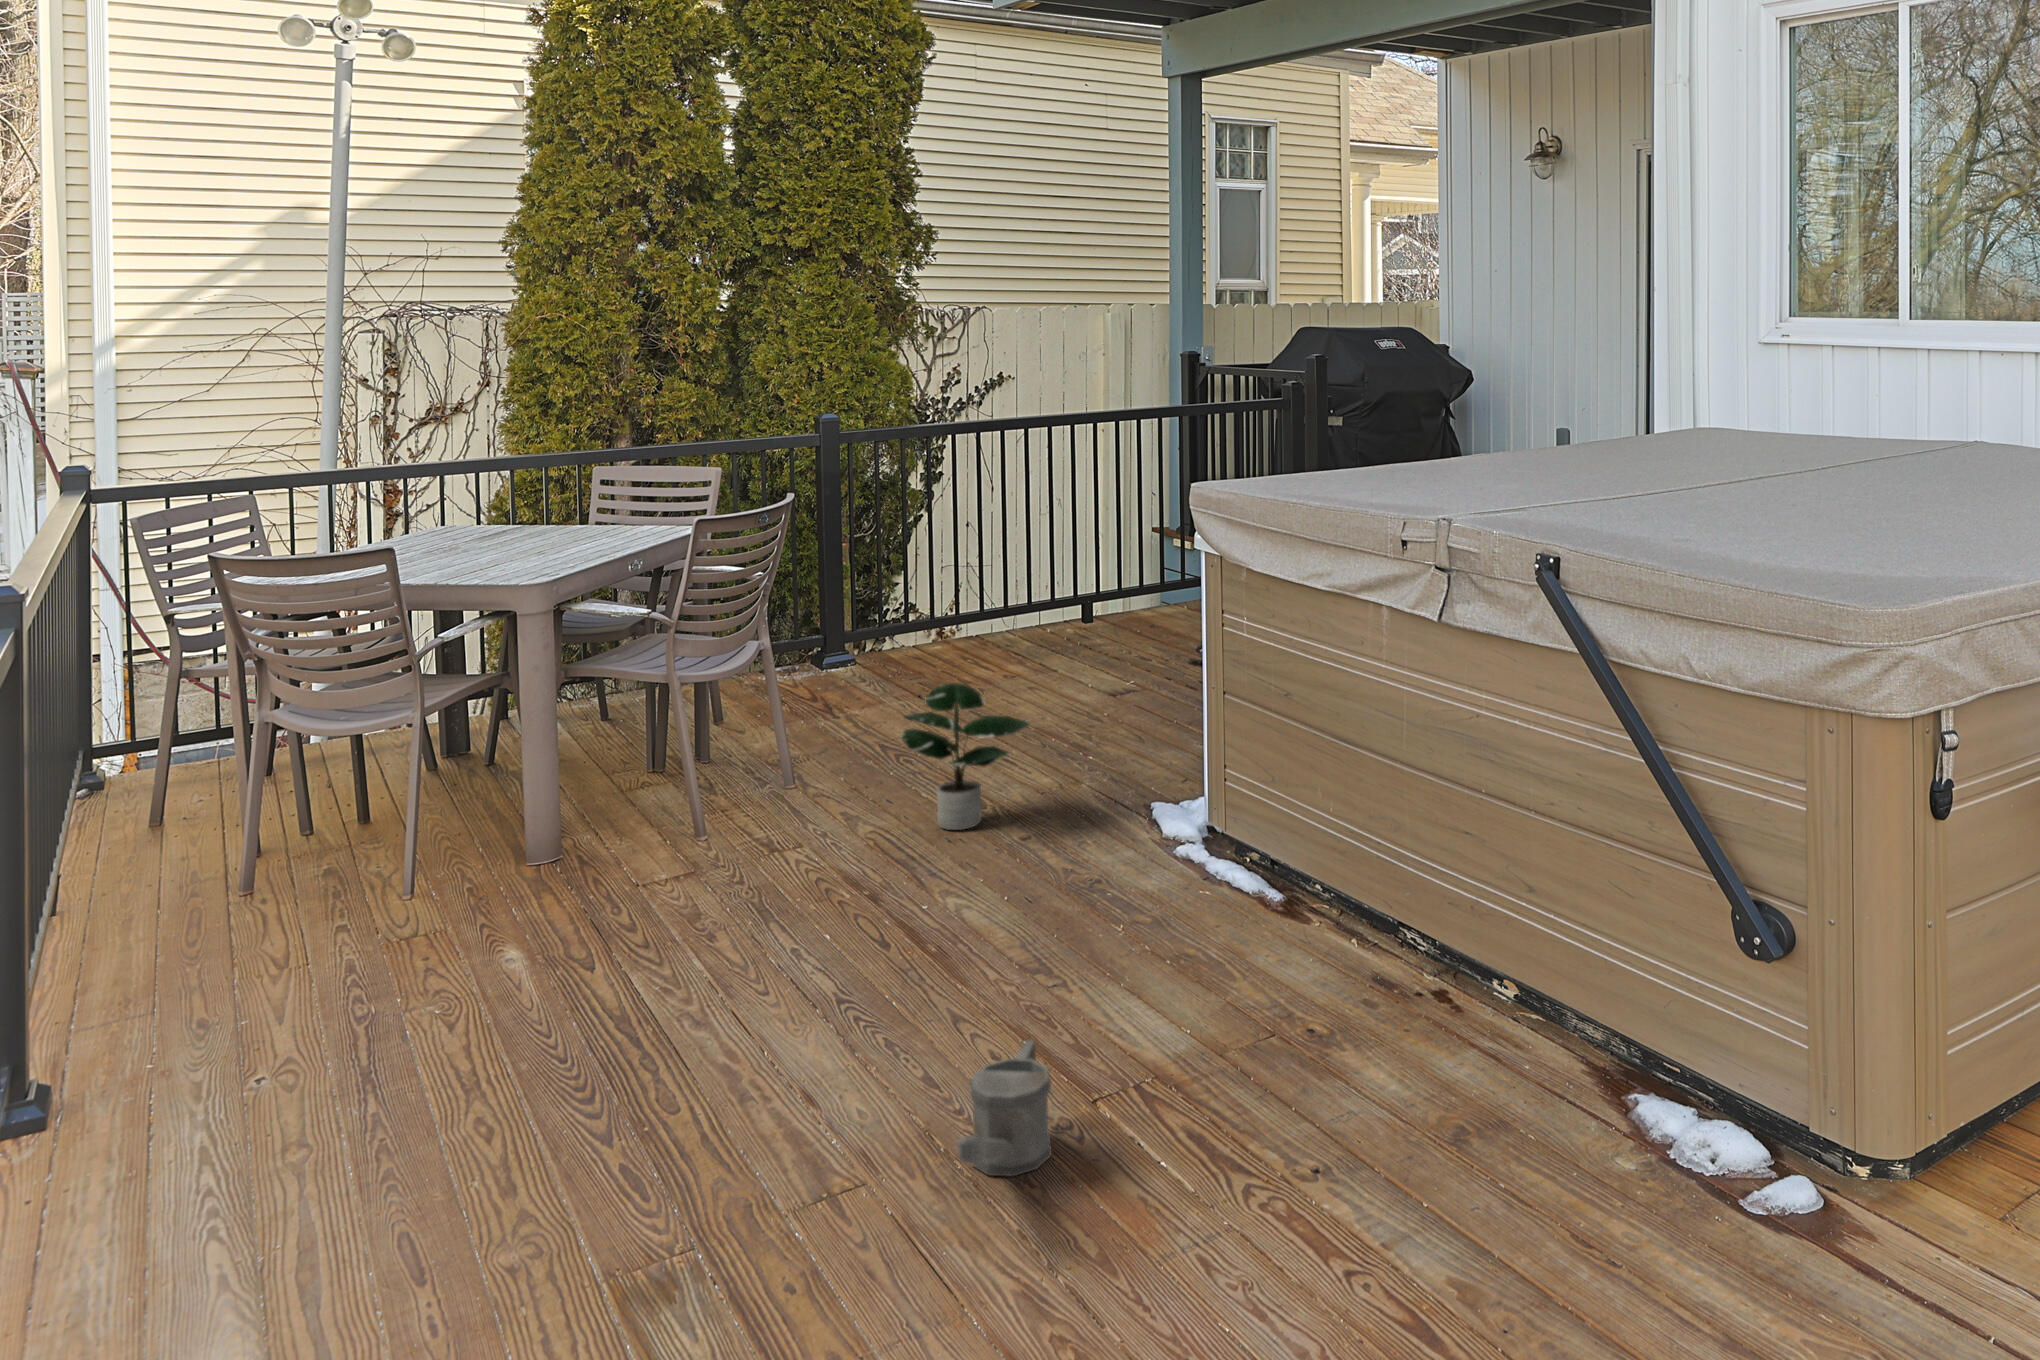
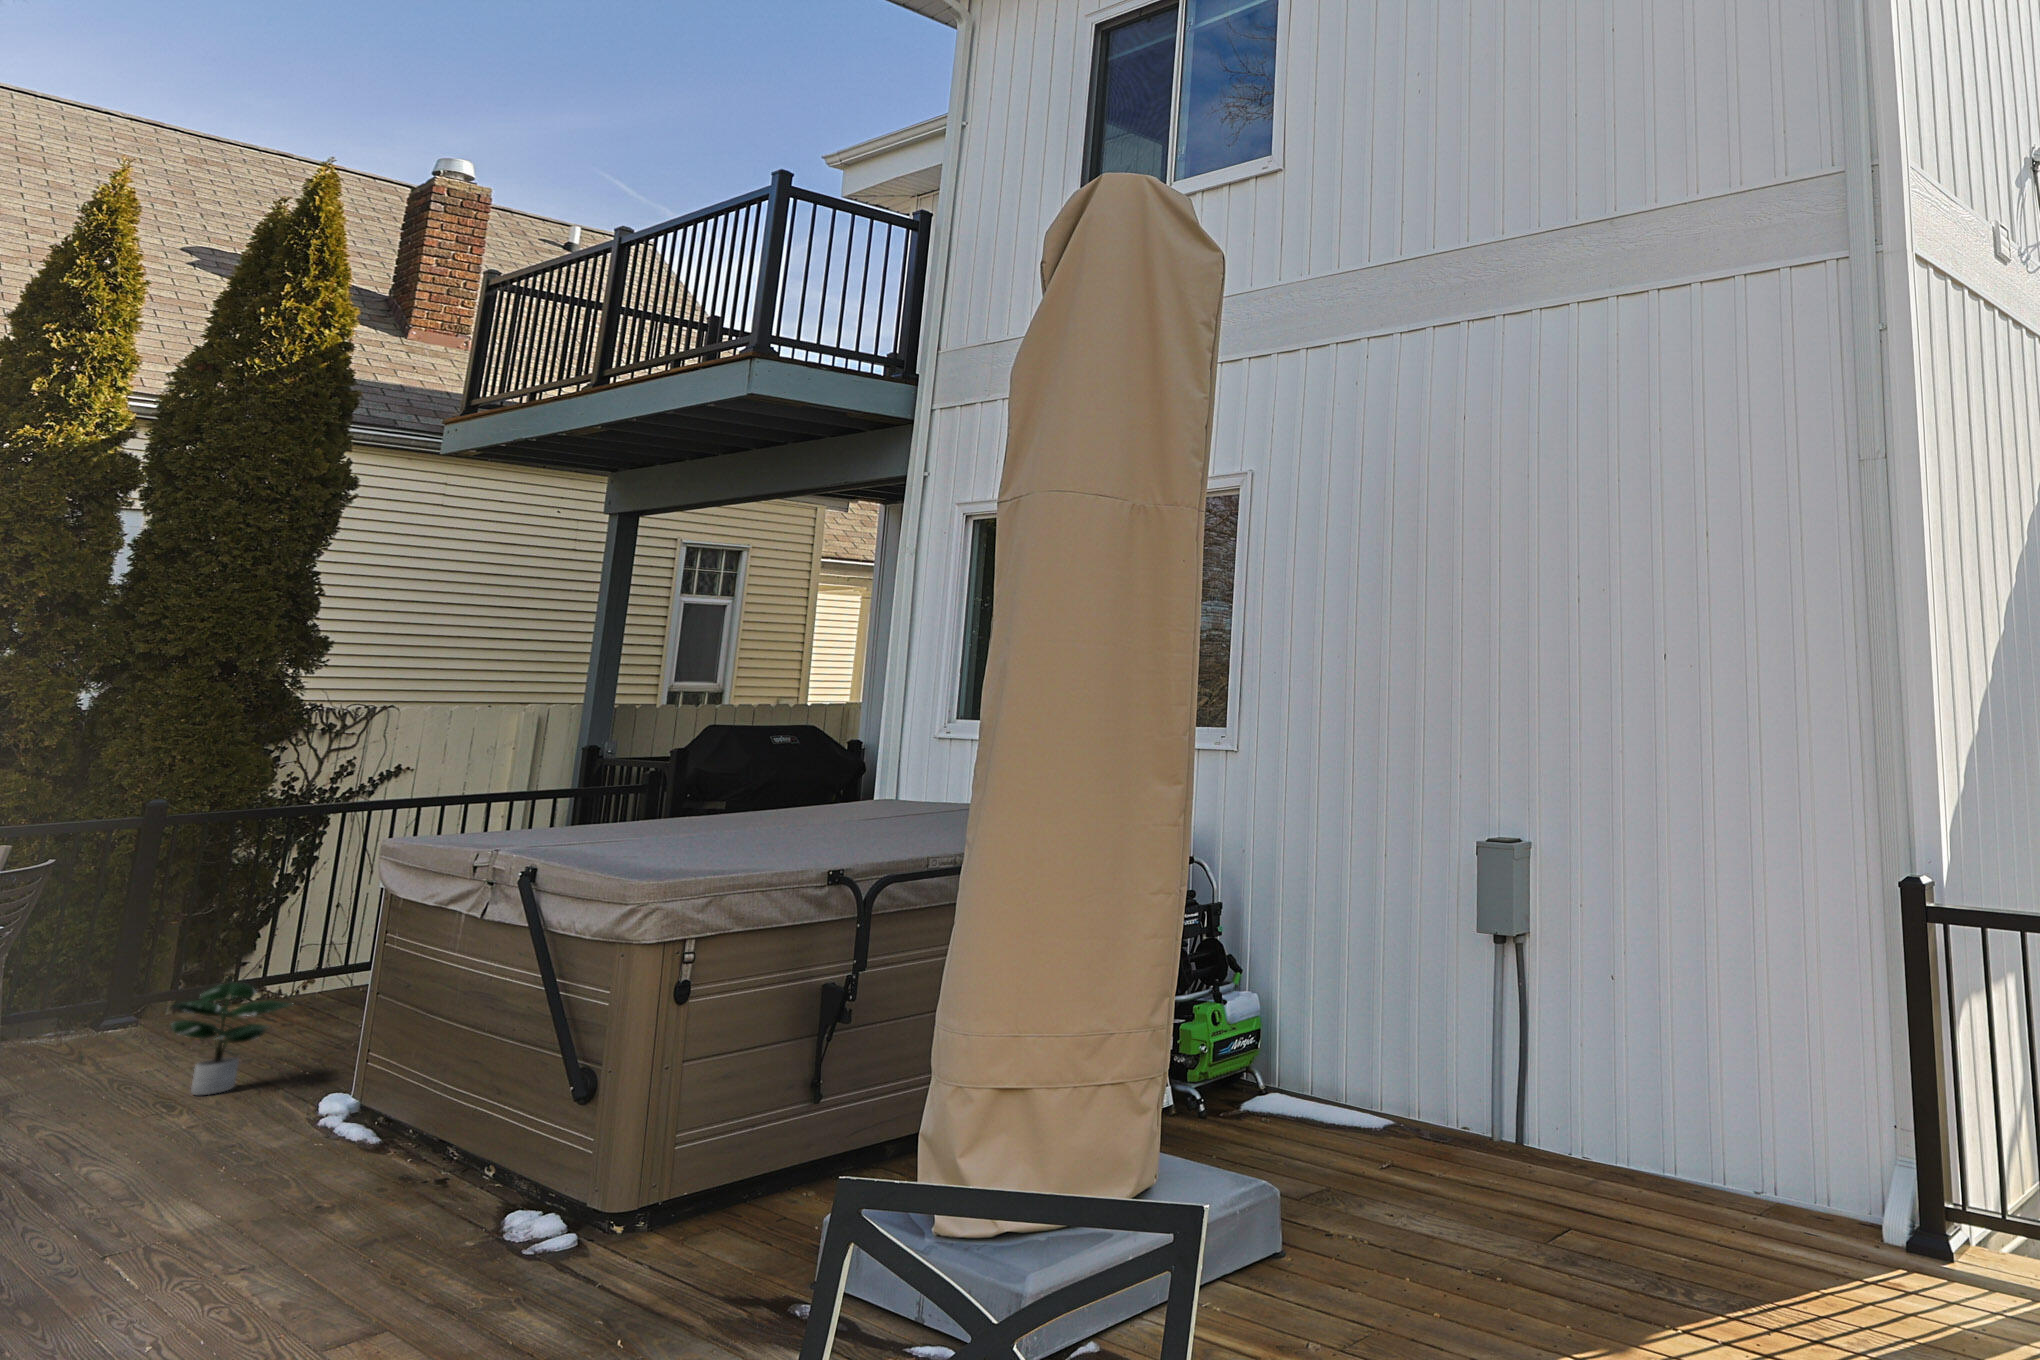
watering can: present [957,1040,1052,1176] -> none [118,1148,209,1223]

